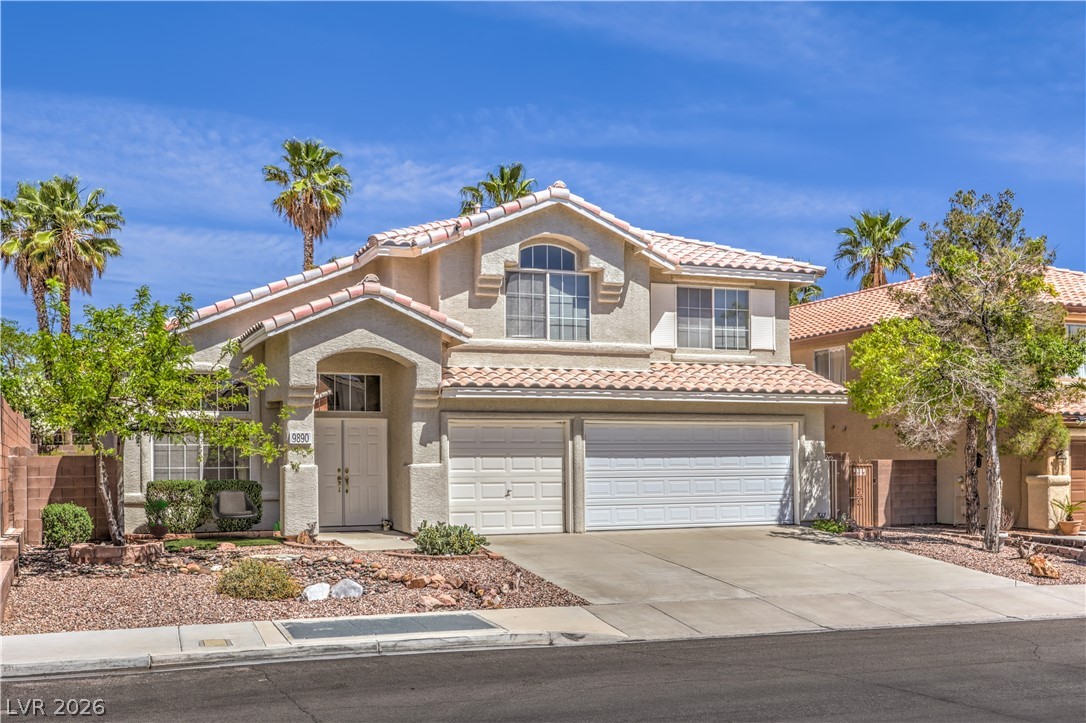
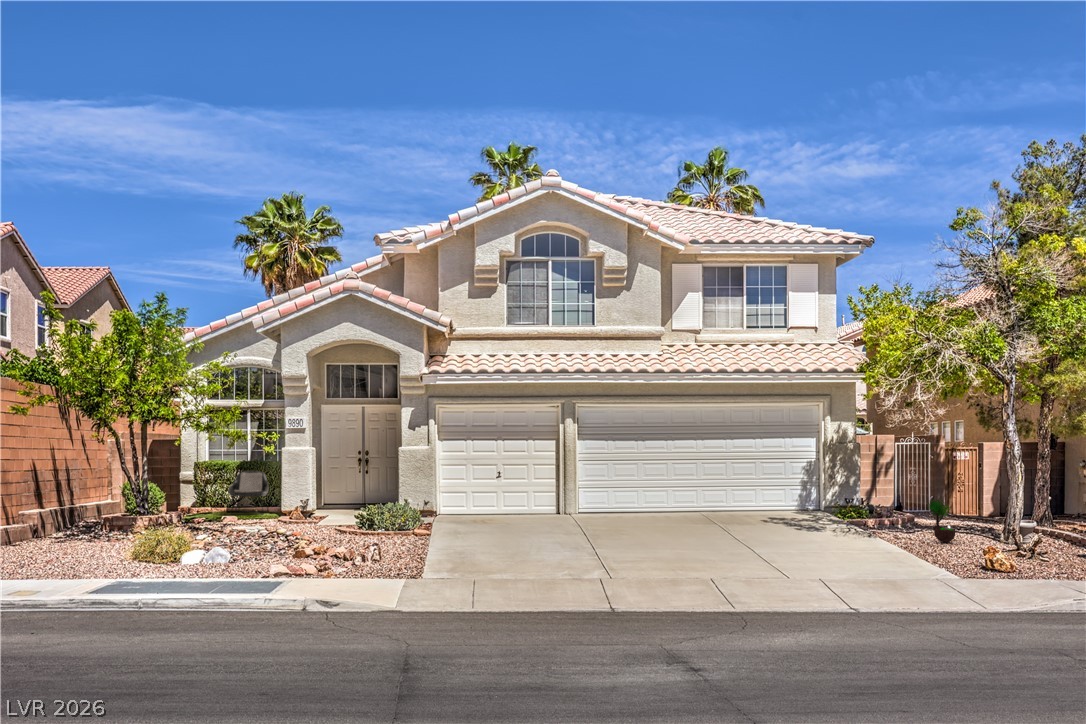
potted tree: present [145,498,169,538] -> present [928,500,955,543]

